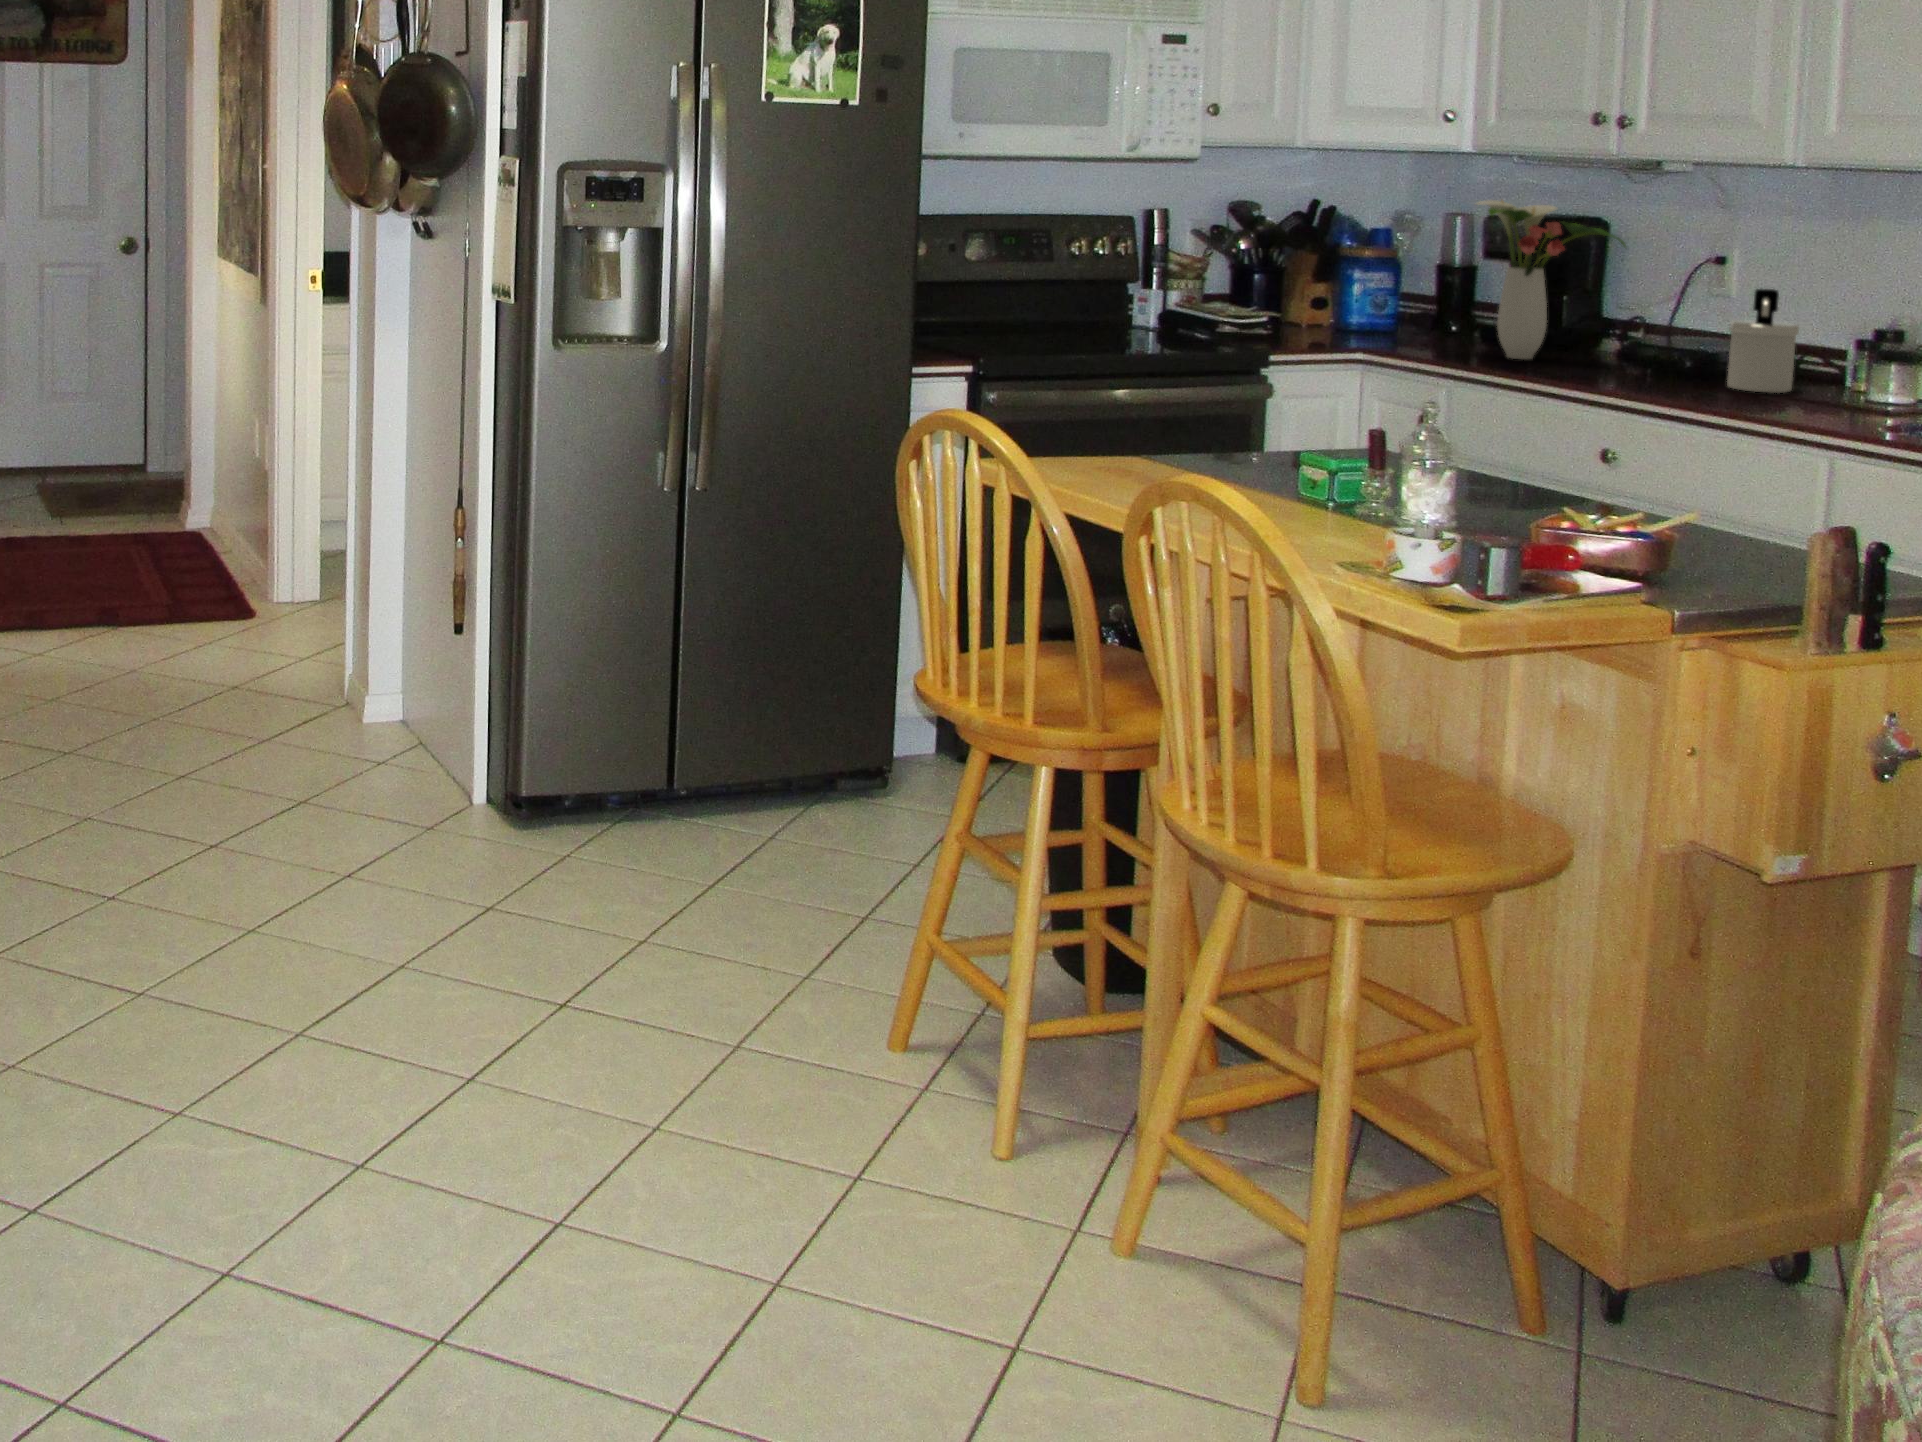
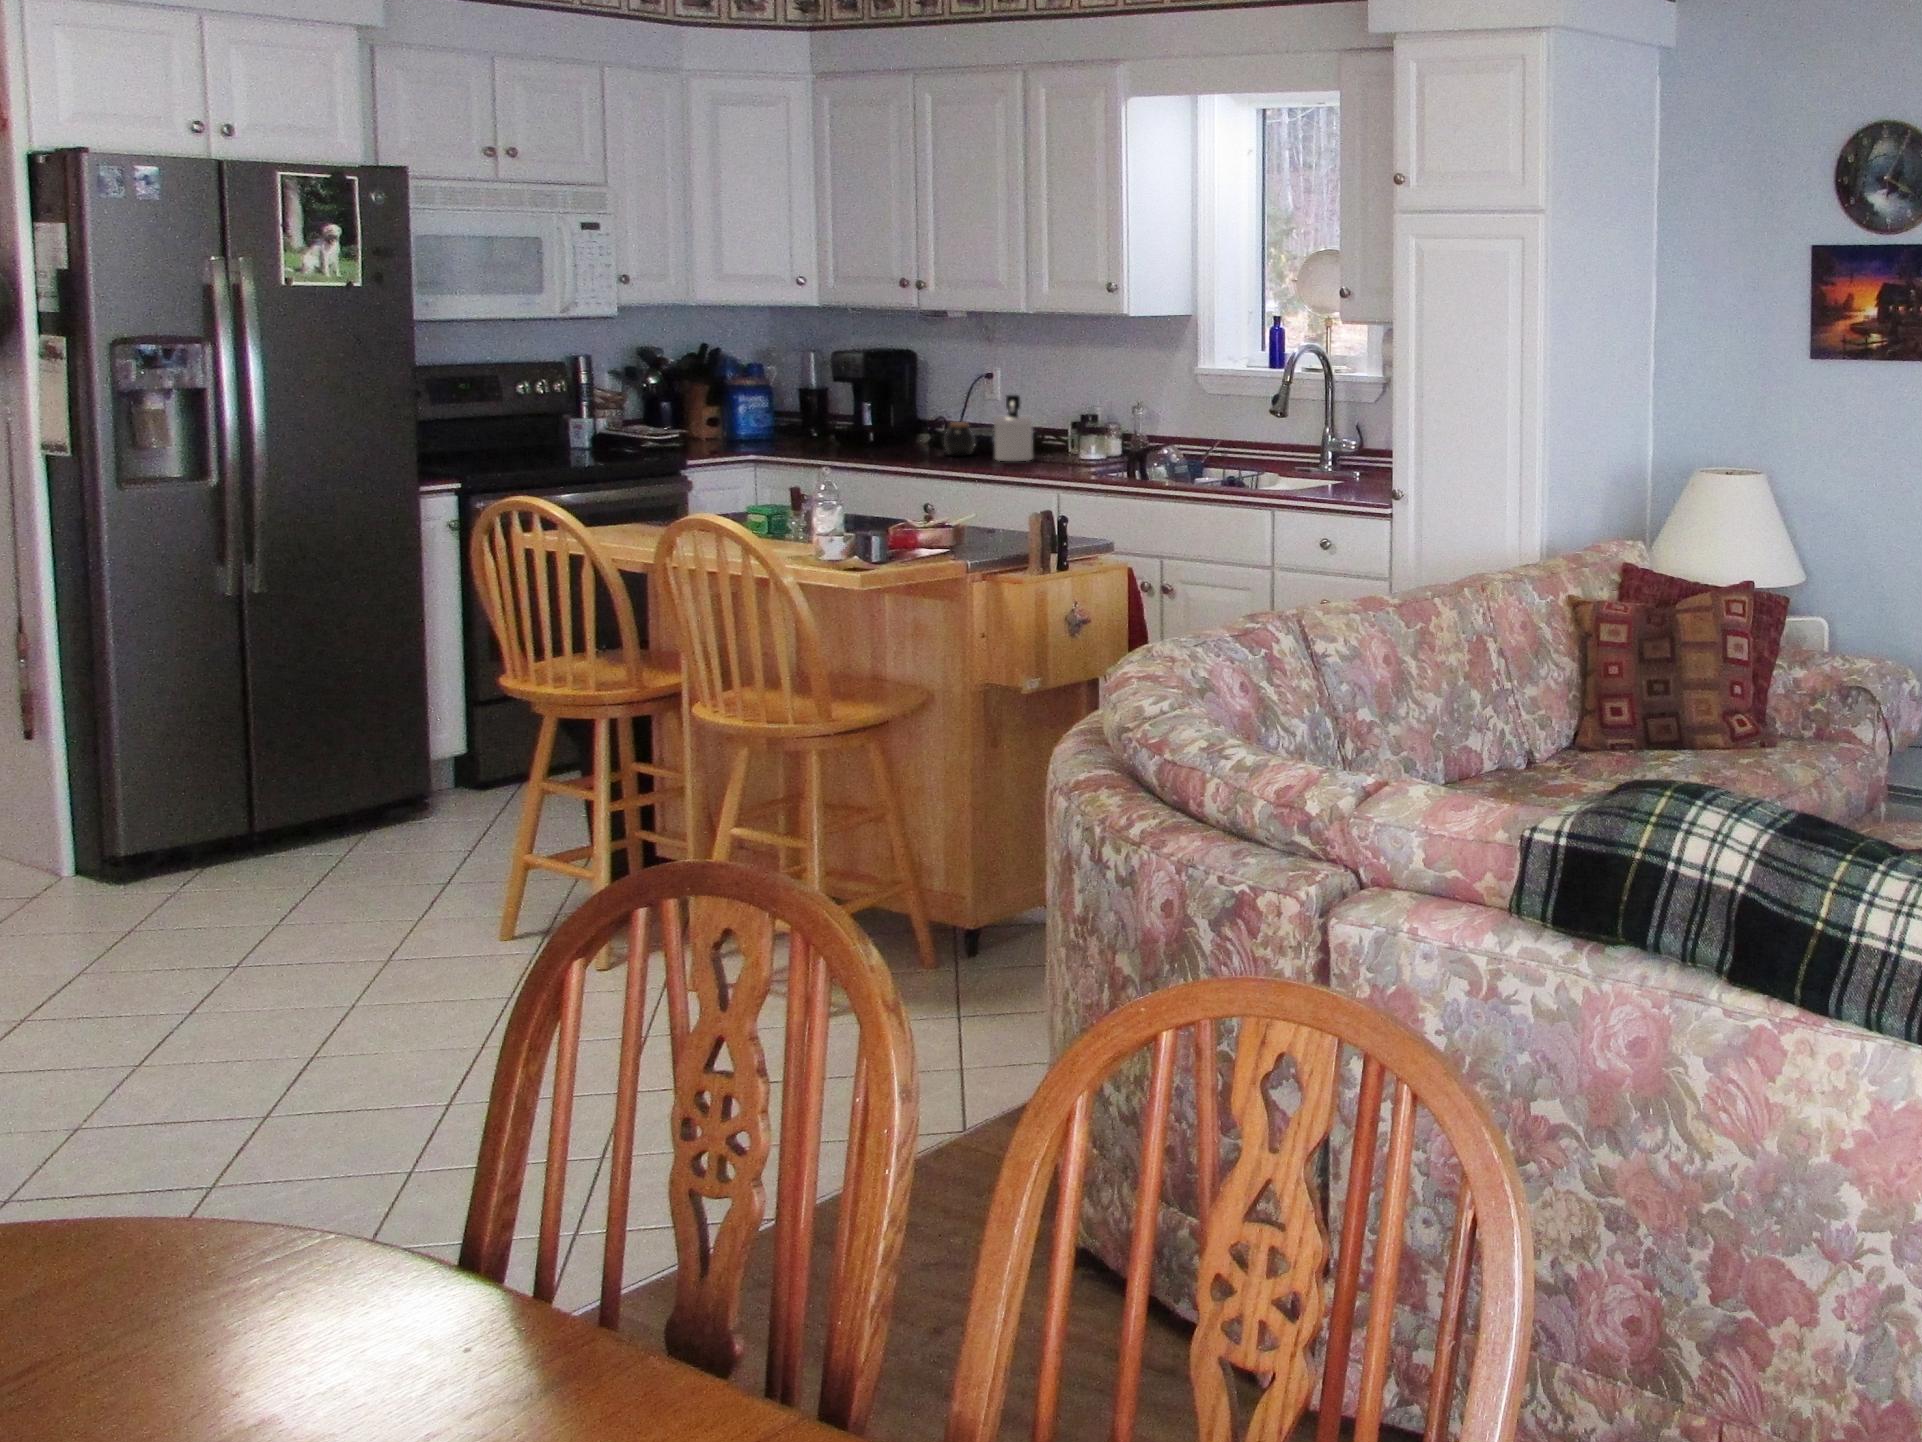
flower arrangement: present [1477,200,1626,359] -> none [824,341,928,453]
jar: none [1645,325,1694,376] -> present [944,422,974,456]

